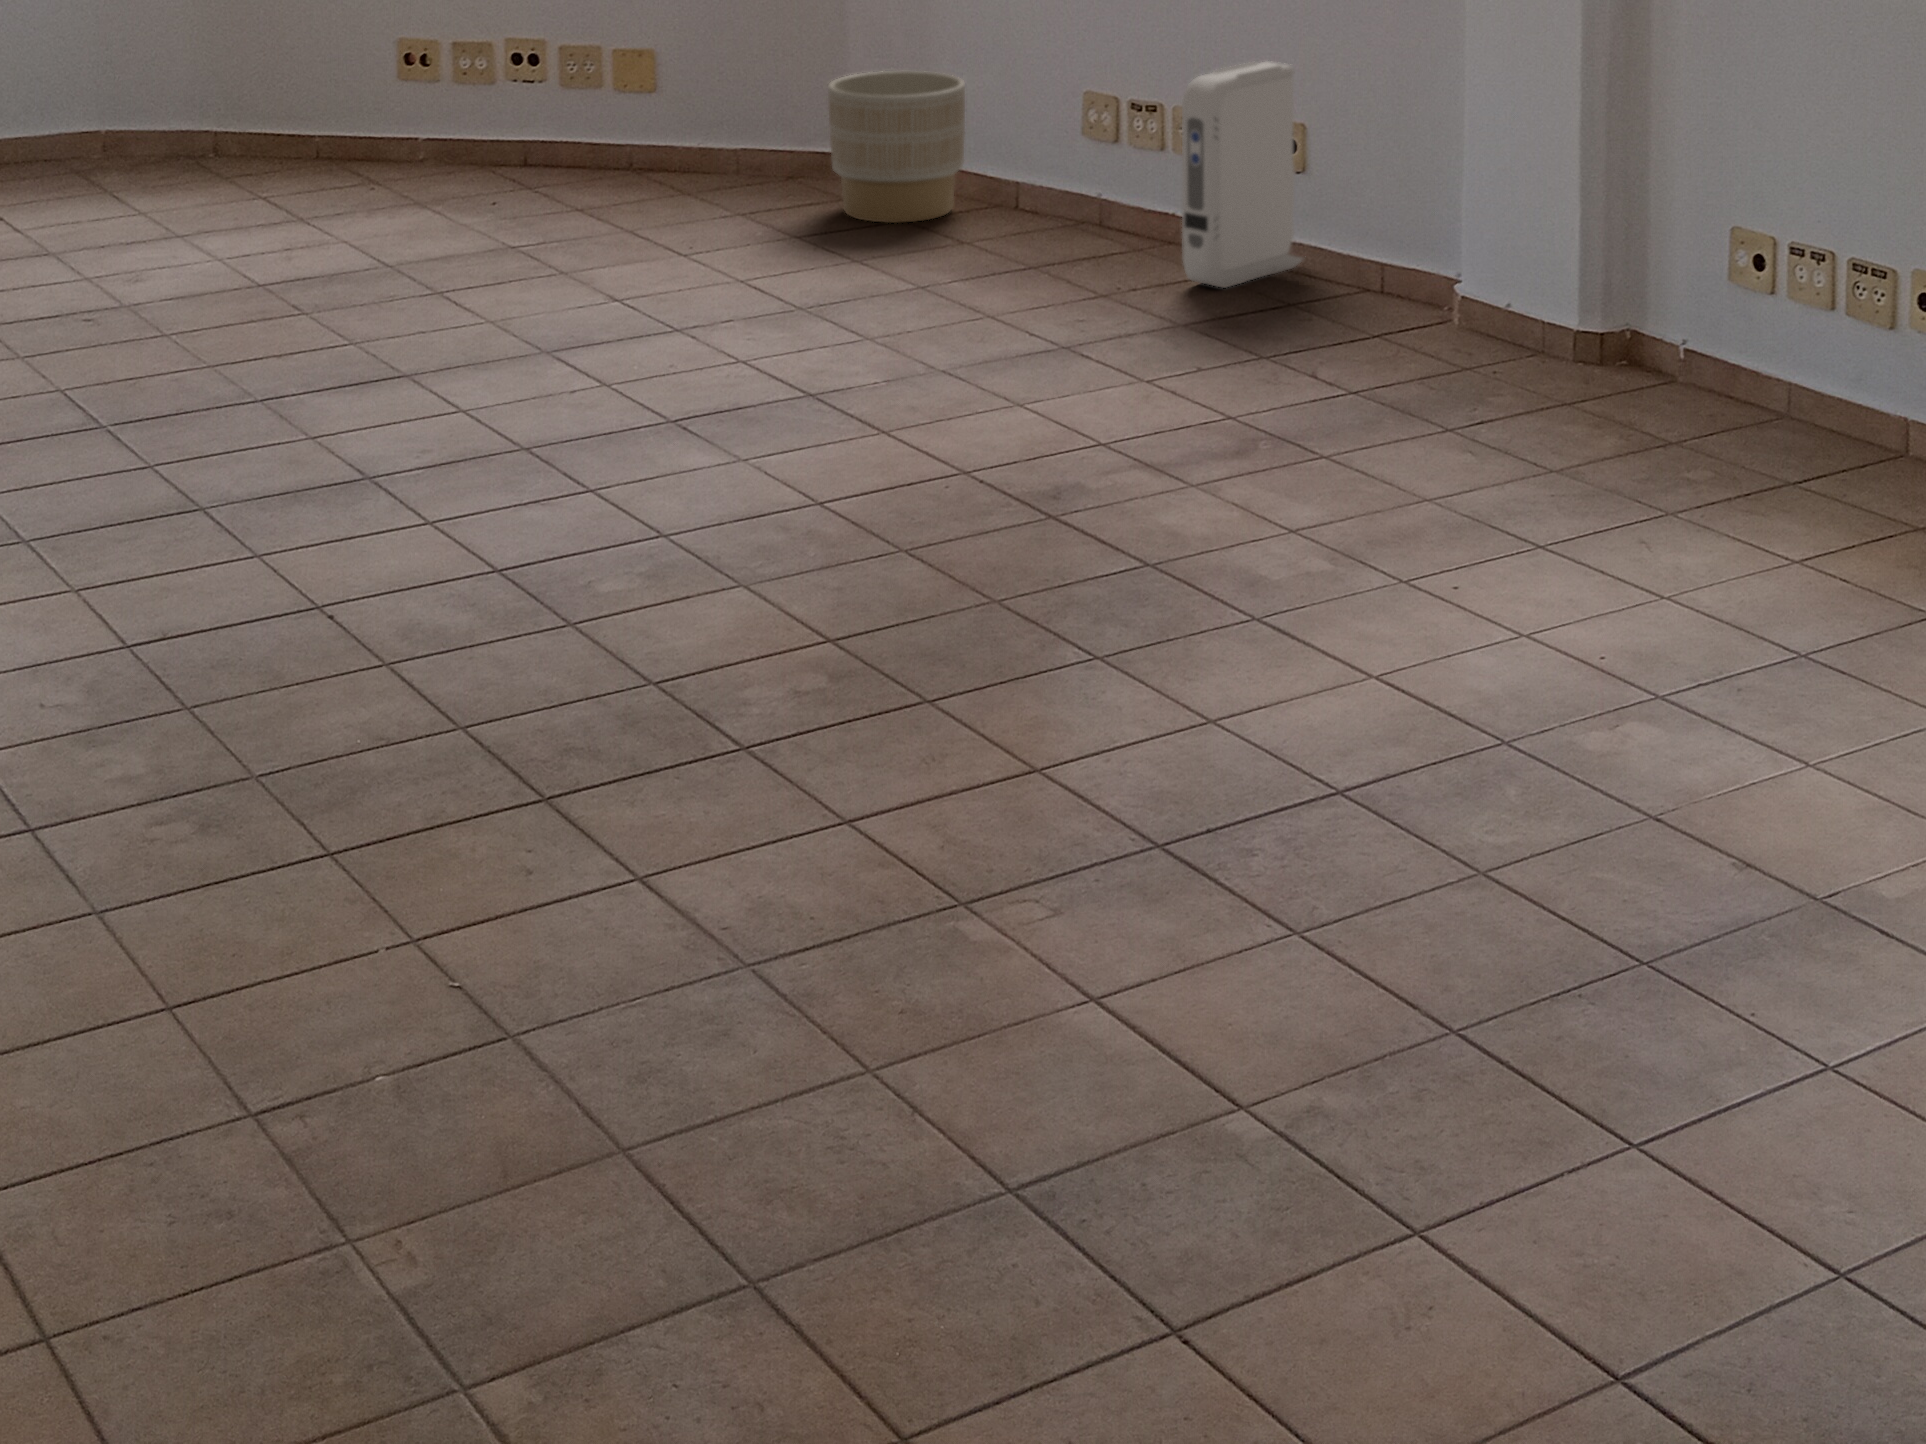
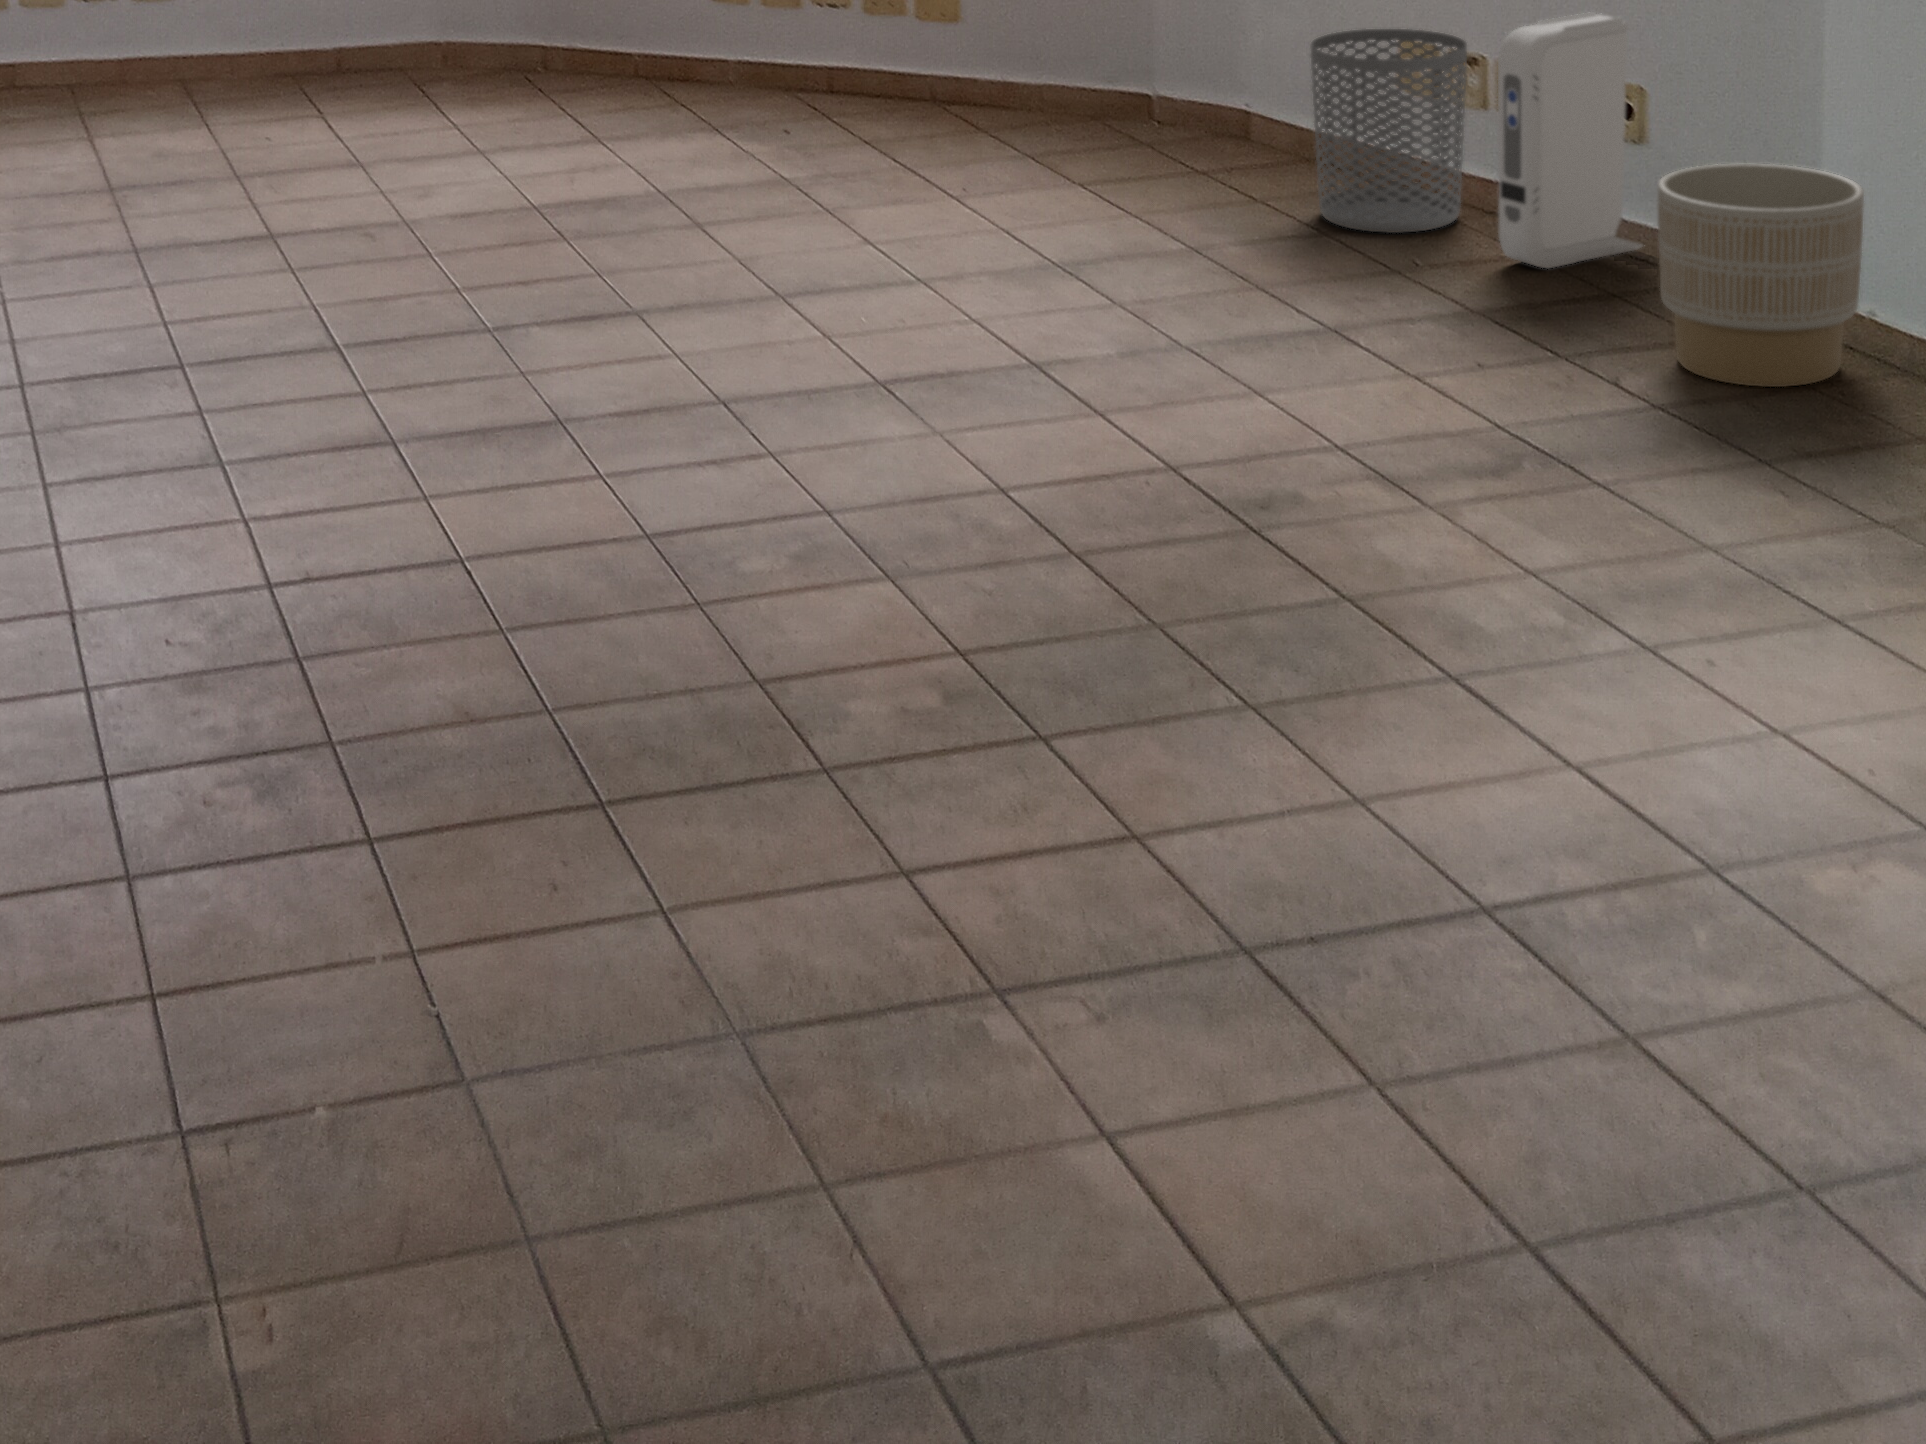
planter: present [828,71,965,223] -> present [1658,164,1864,387]
waste bin: none [1005,82,1142,264] -> present [1311,29,1467,233]

